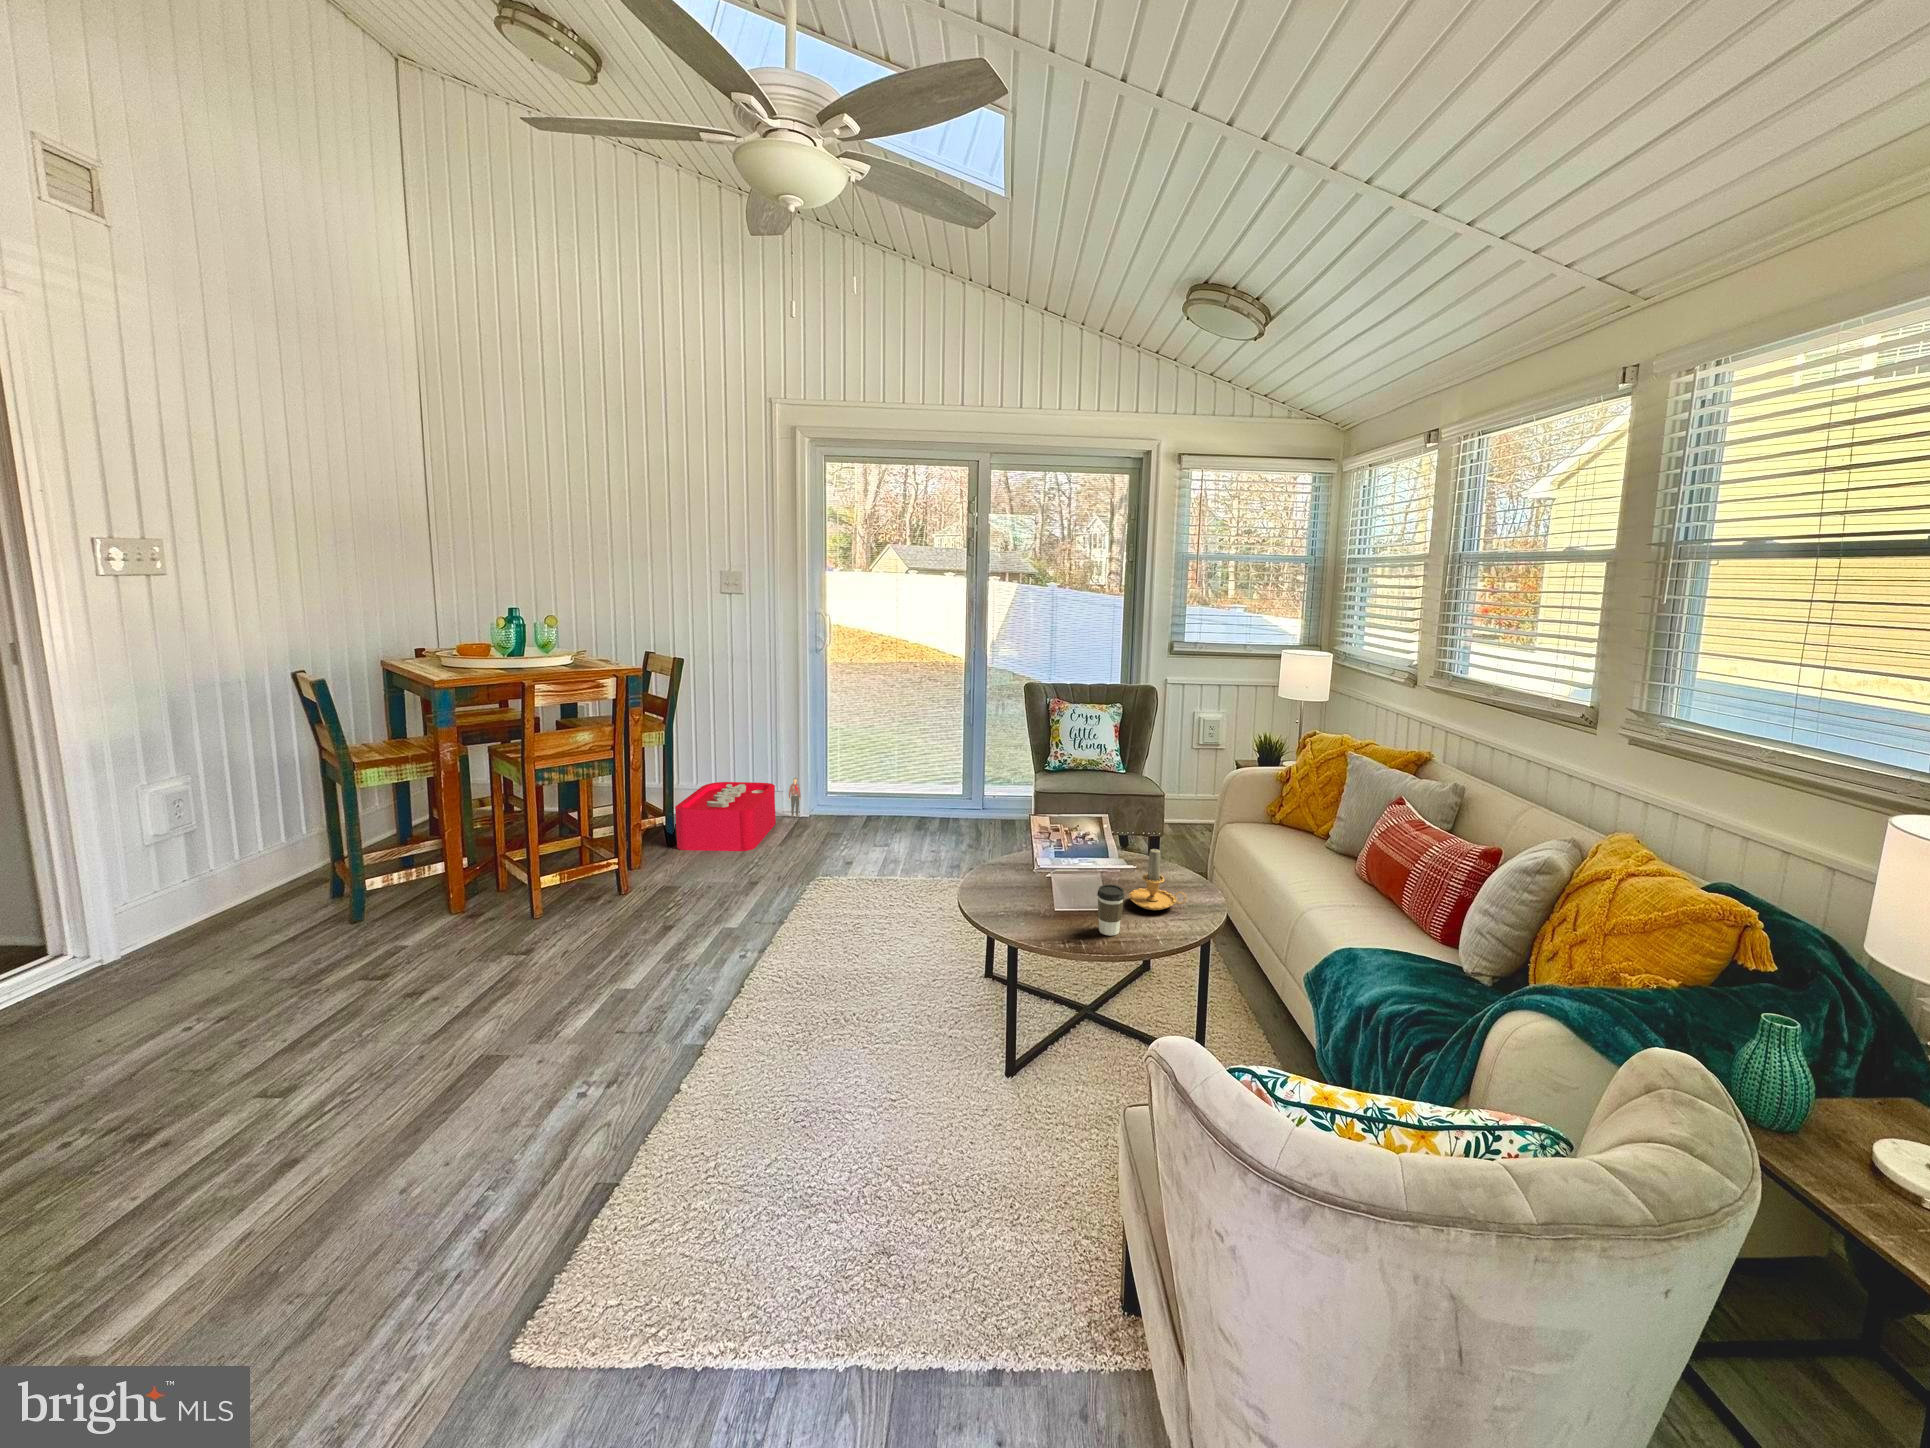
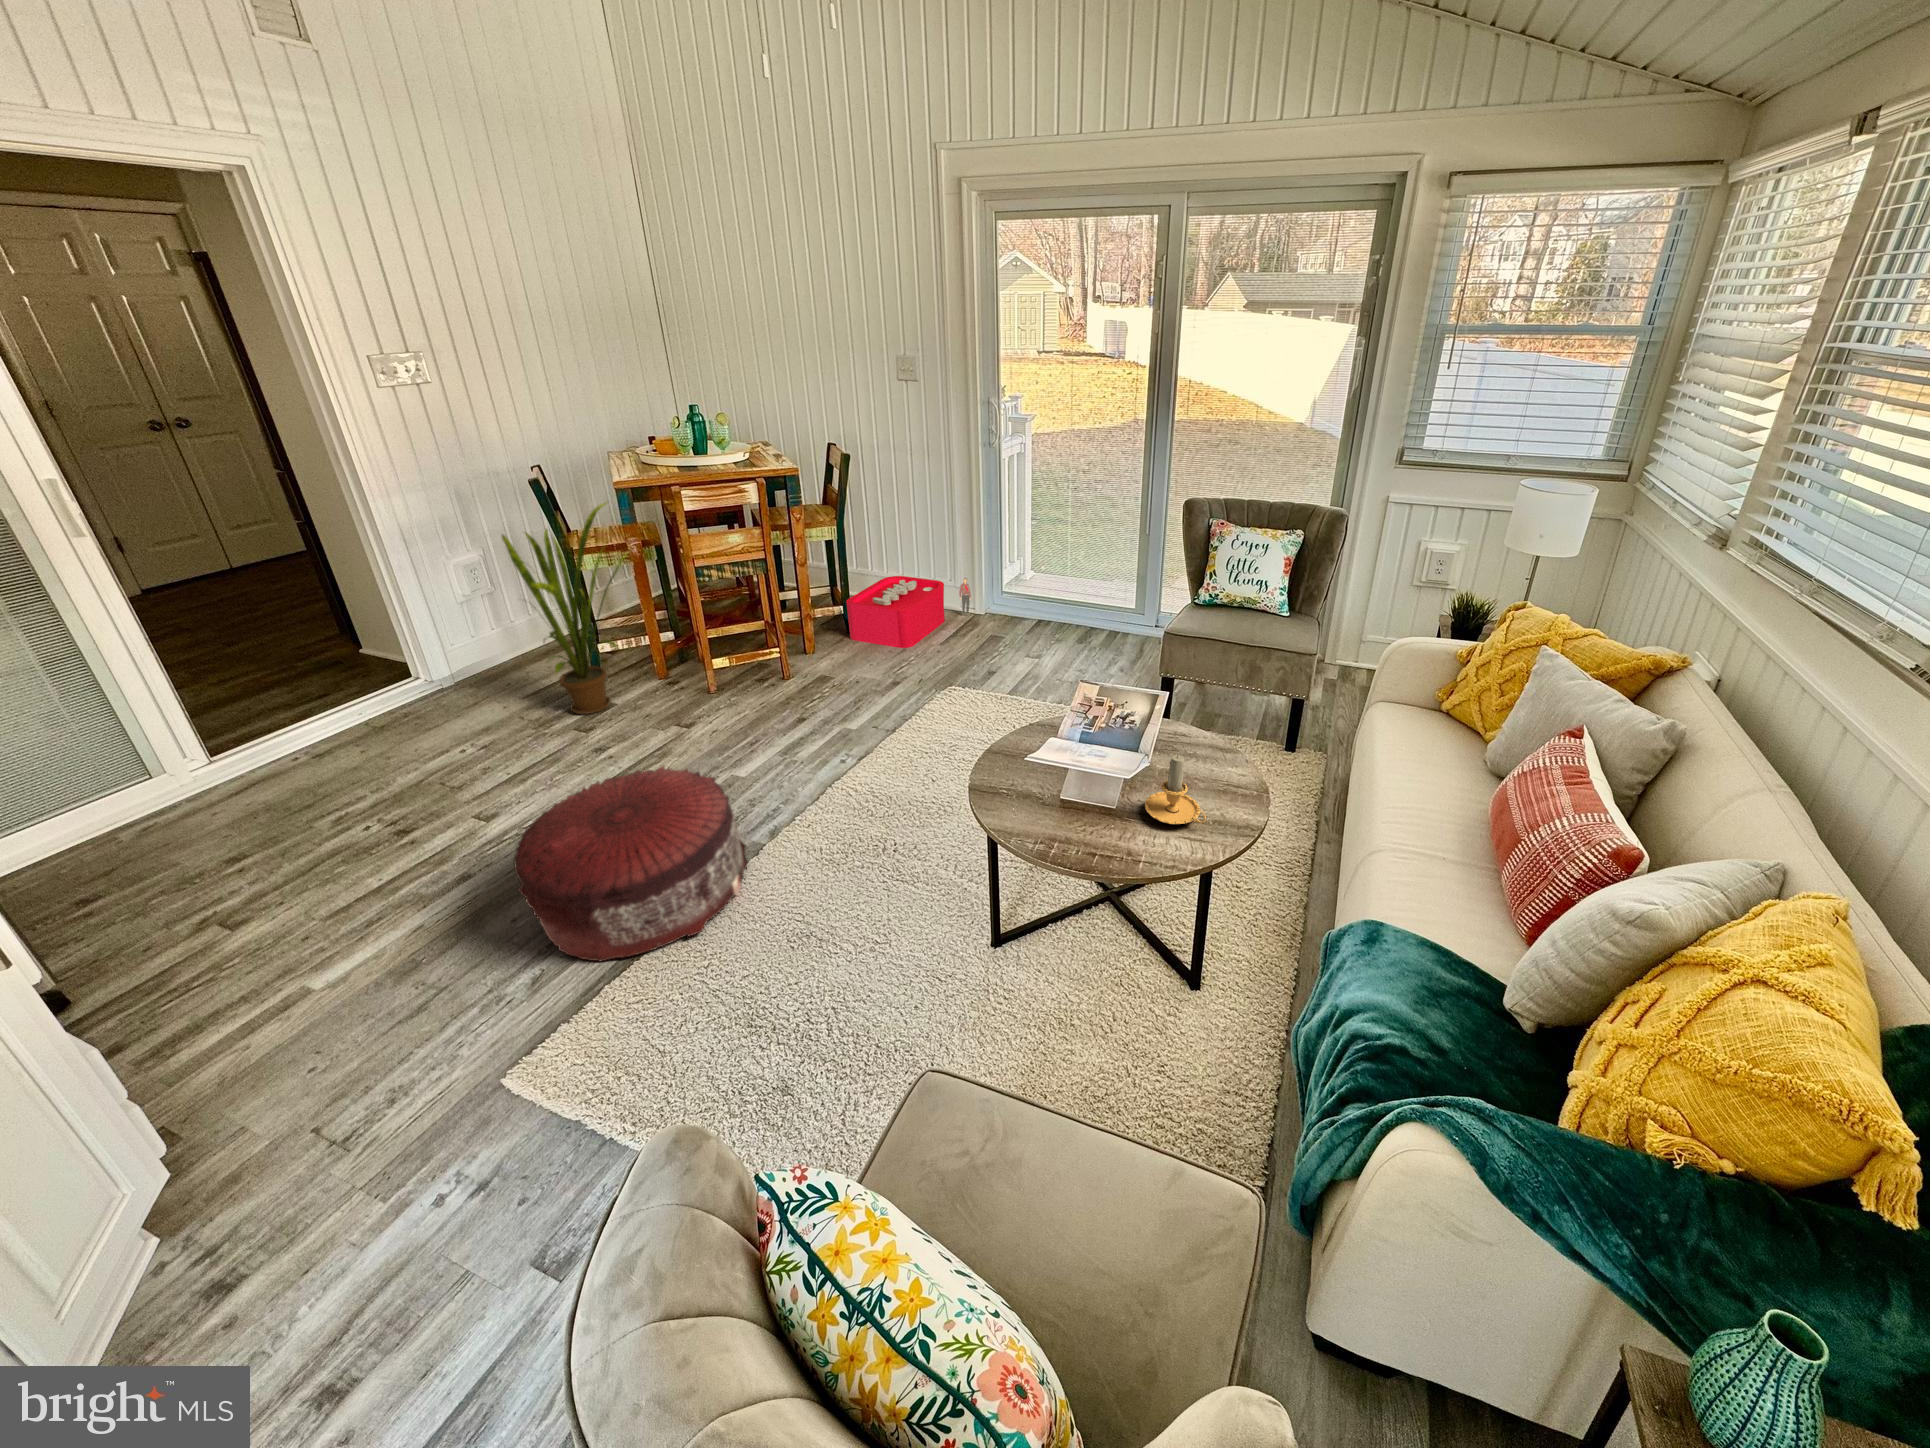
house plant: none [296,699,458,964] -> present [502,503,626,715]
coffee cup: present [1097,885,1125,936] -> none [1083,791,1114,847]
pouf: none [435,964,708,1205] -> present [514,766,747,961]

